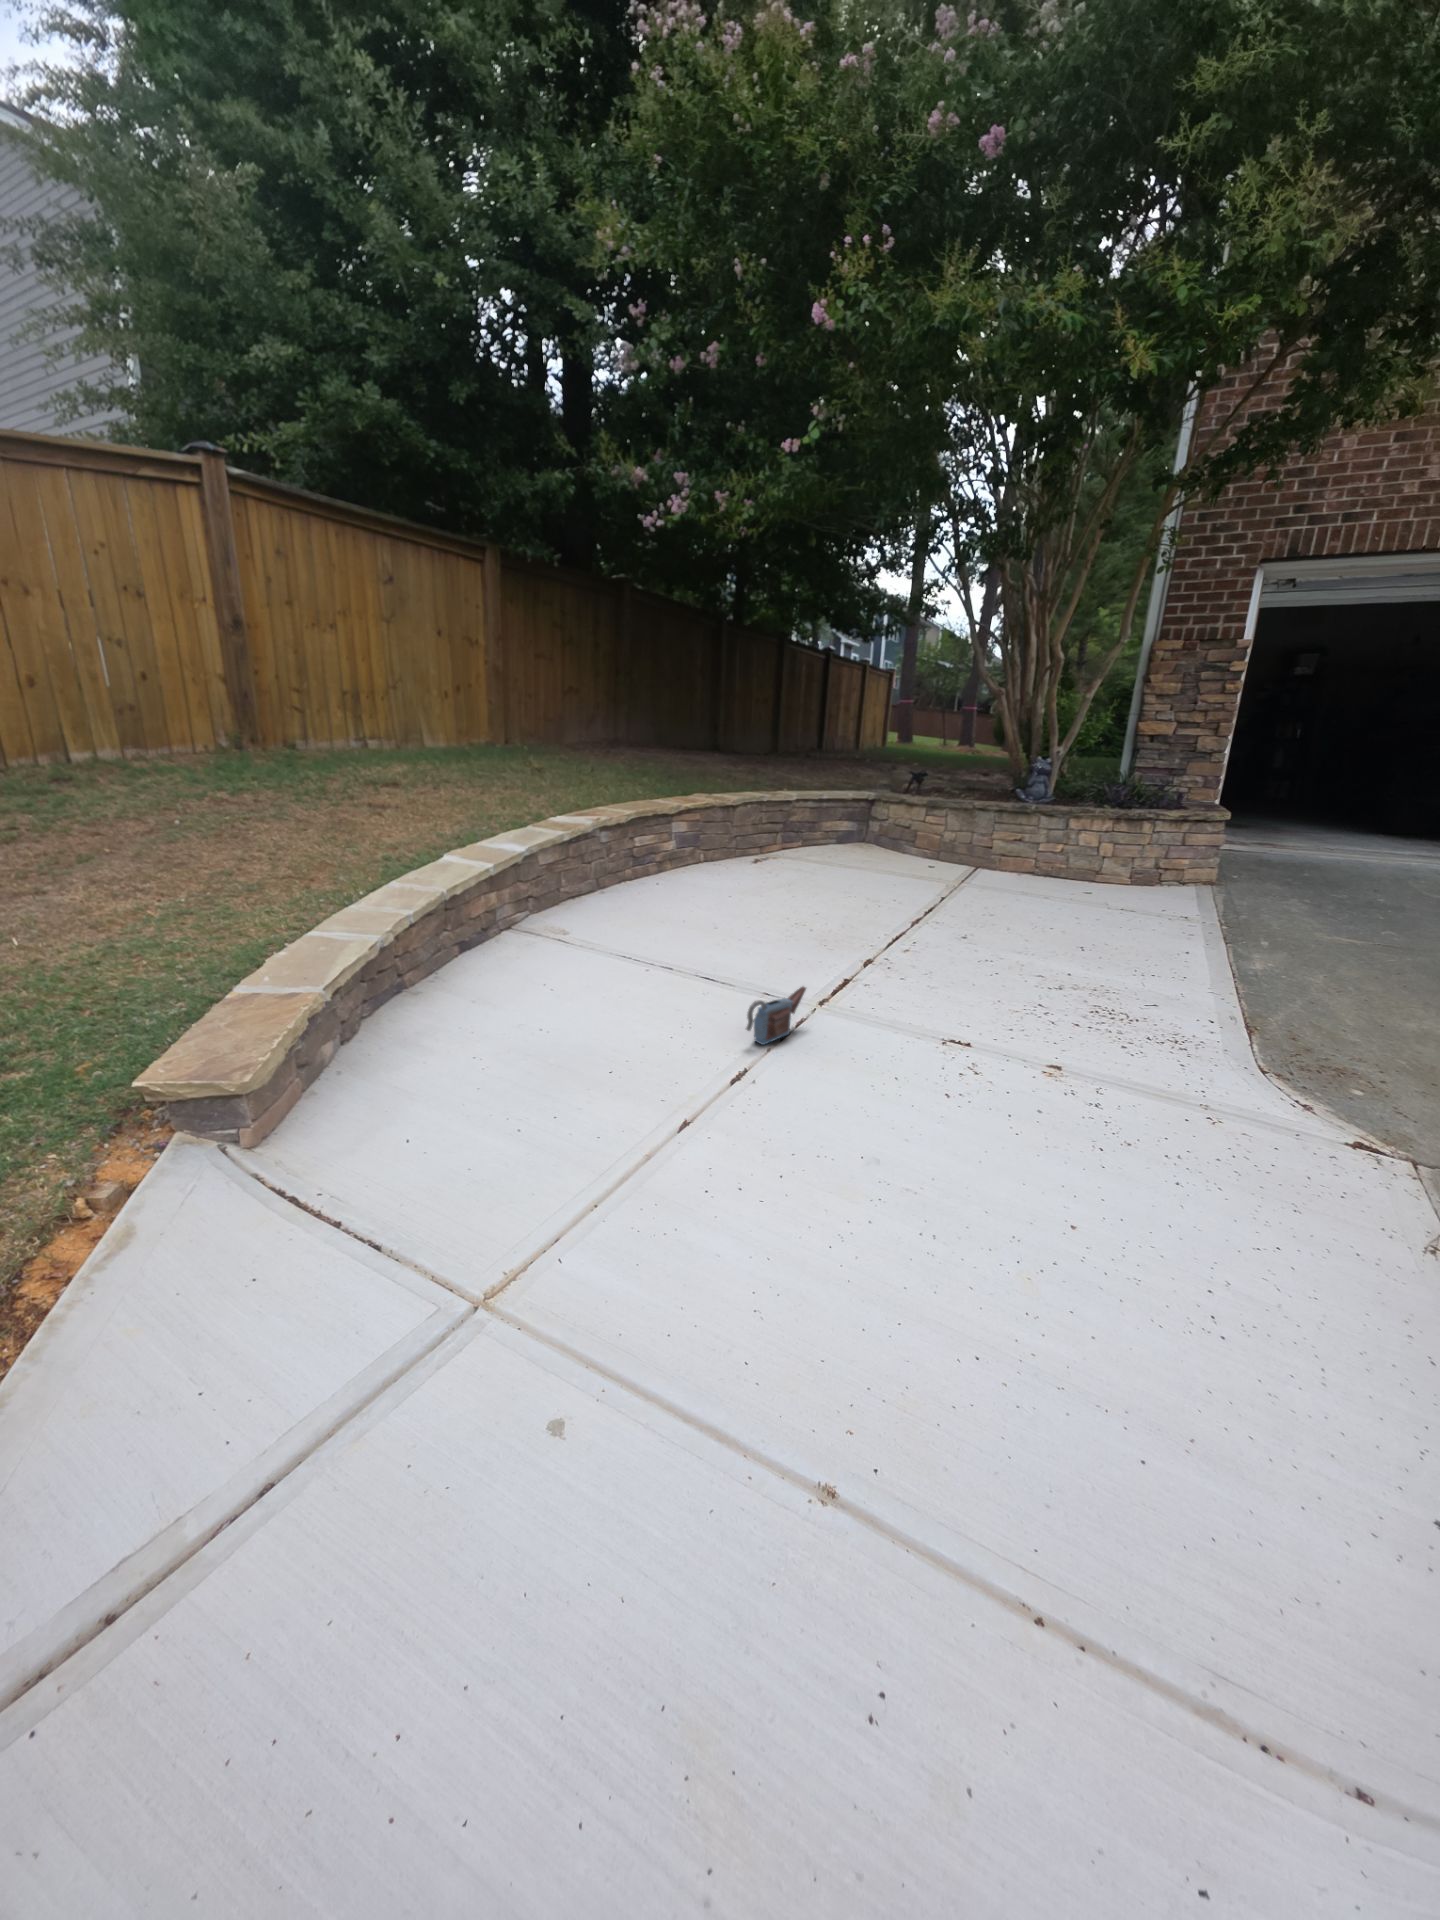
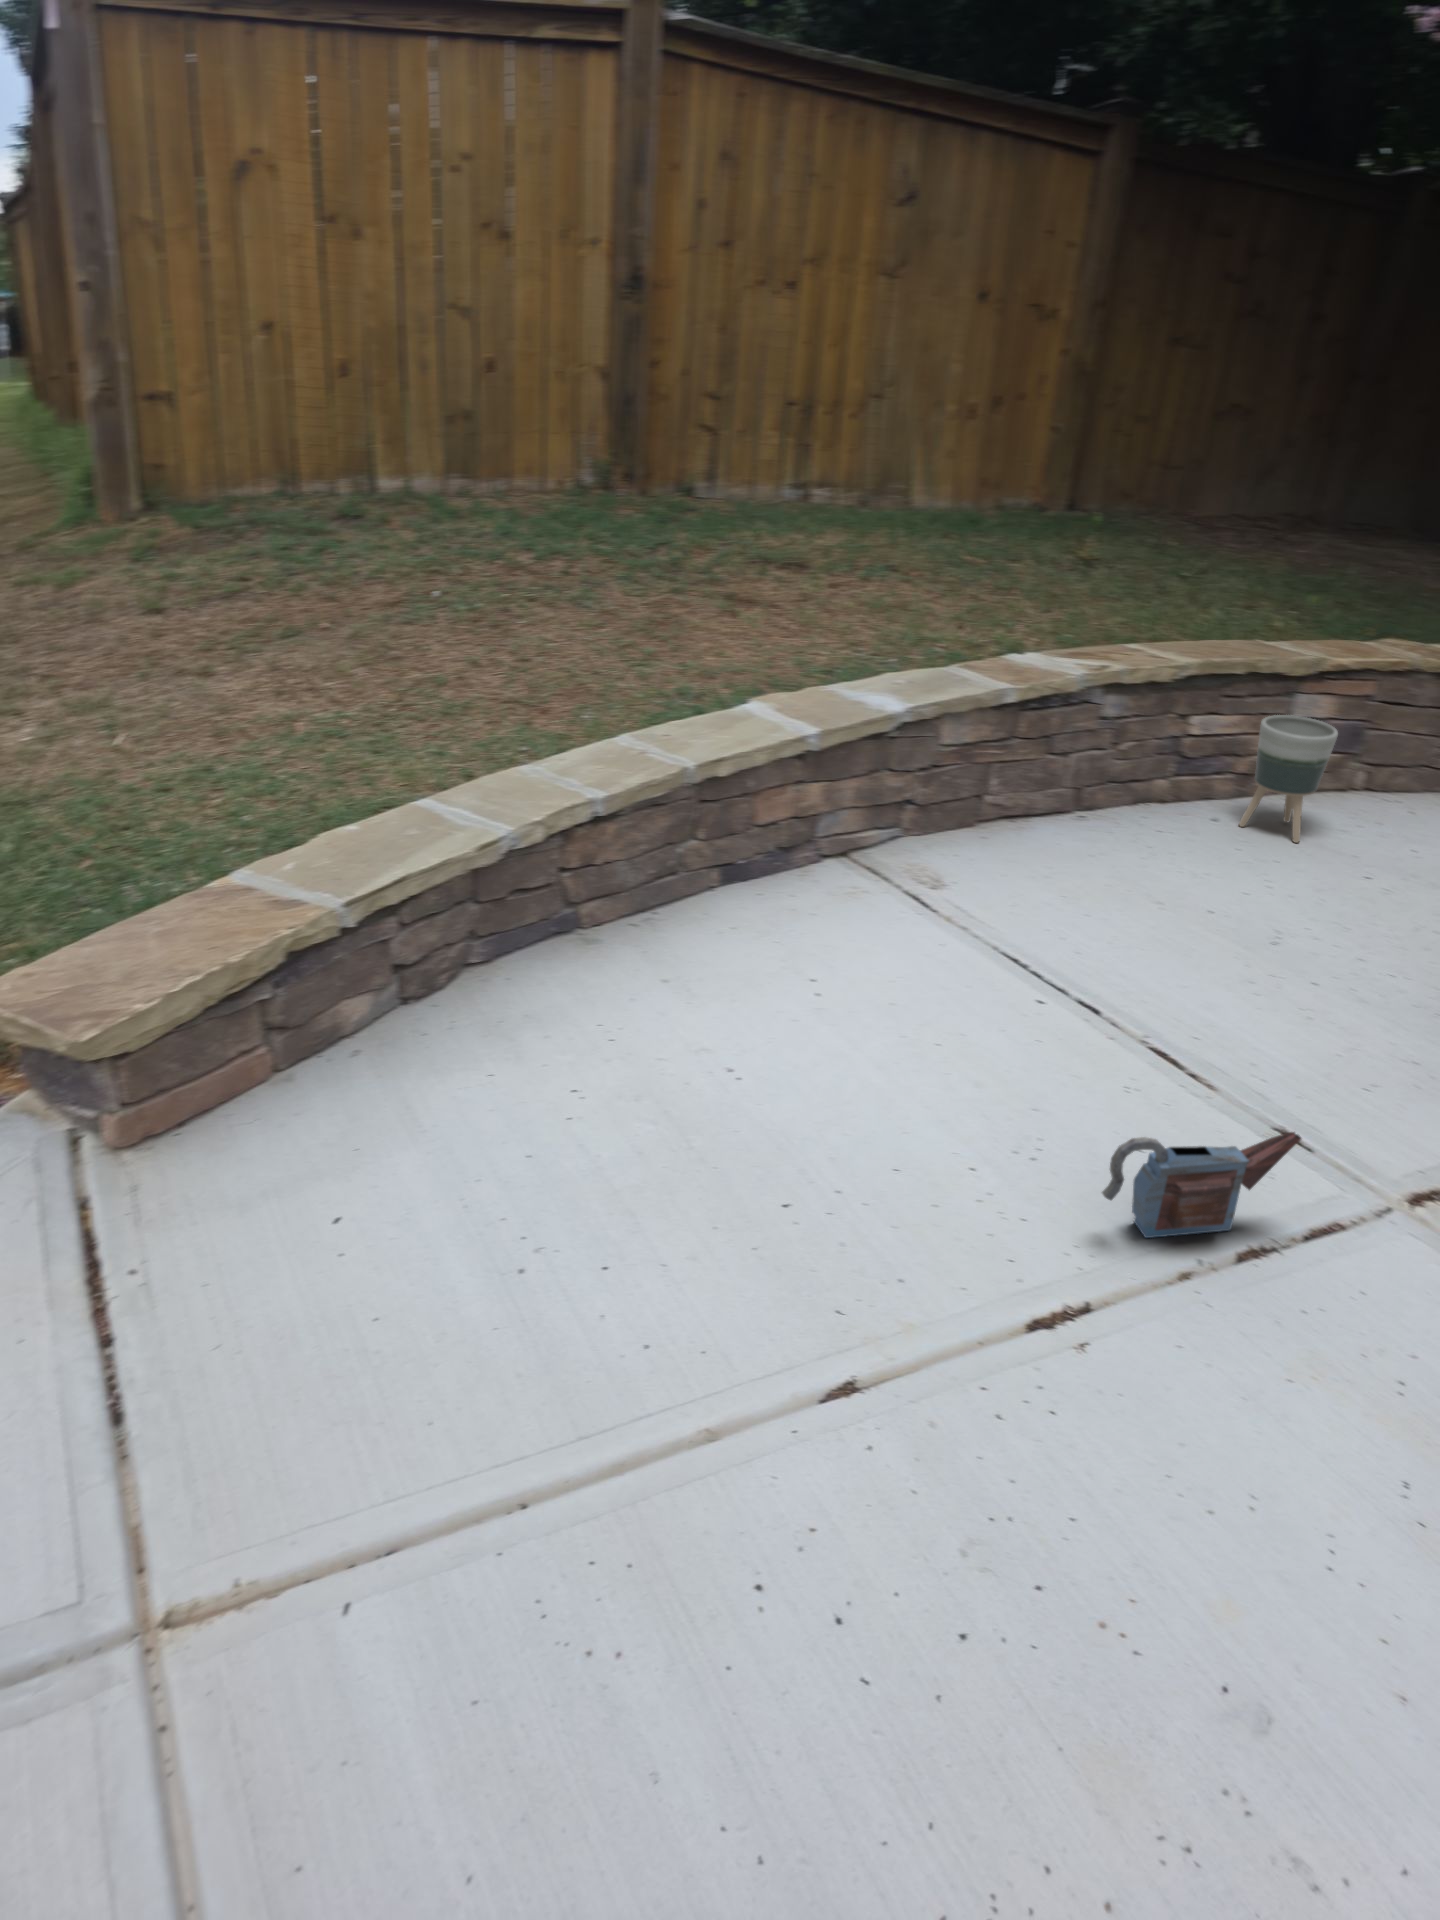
planter: none [669,831,705,890] -> present [1238,715,1338,843]

